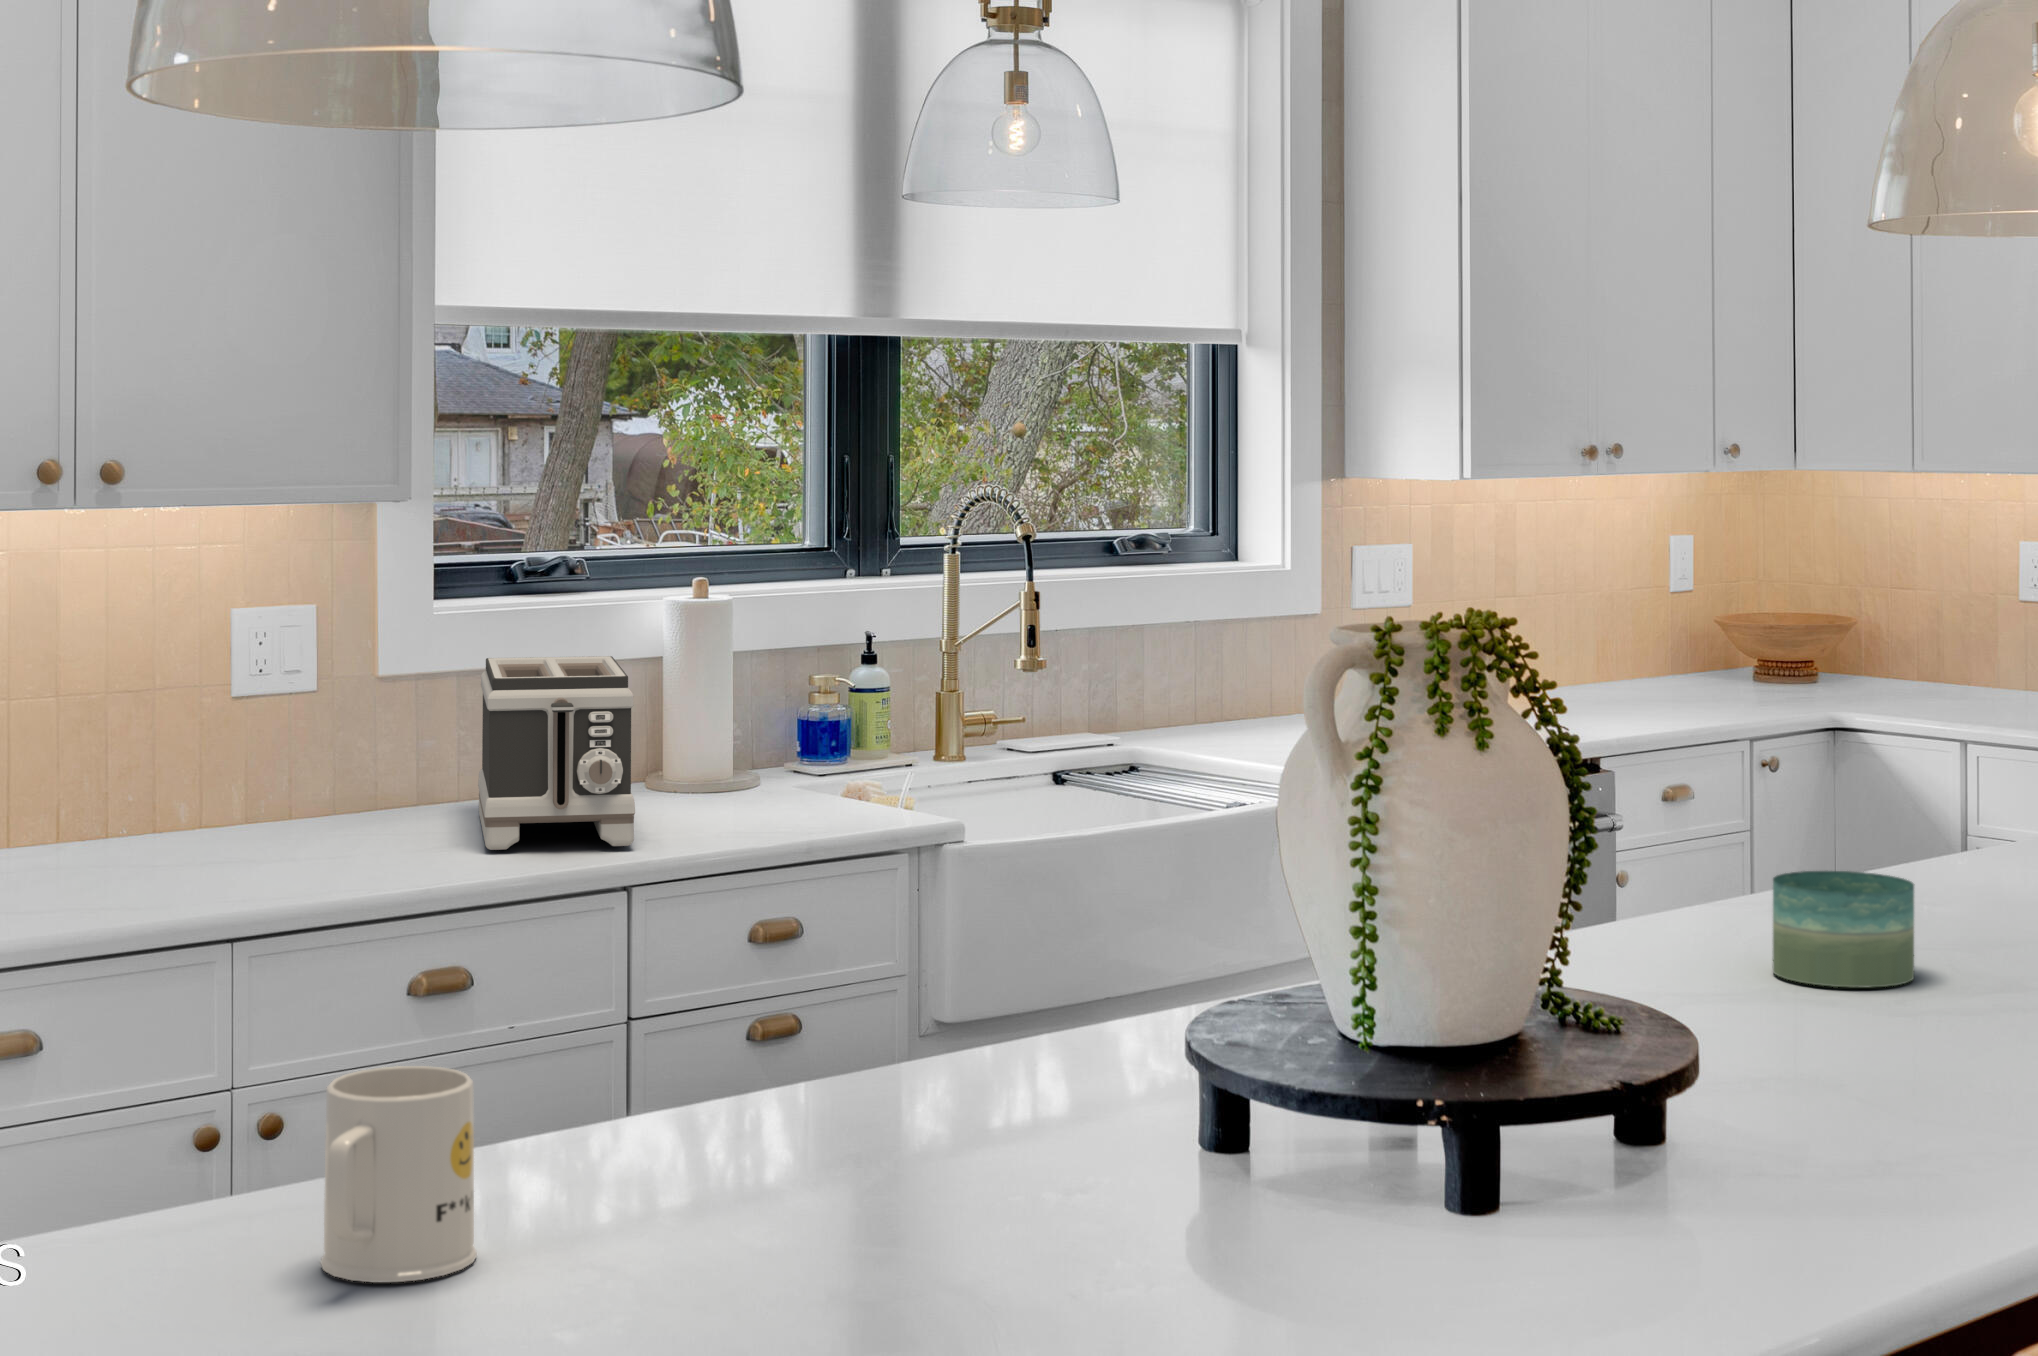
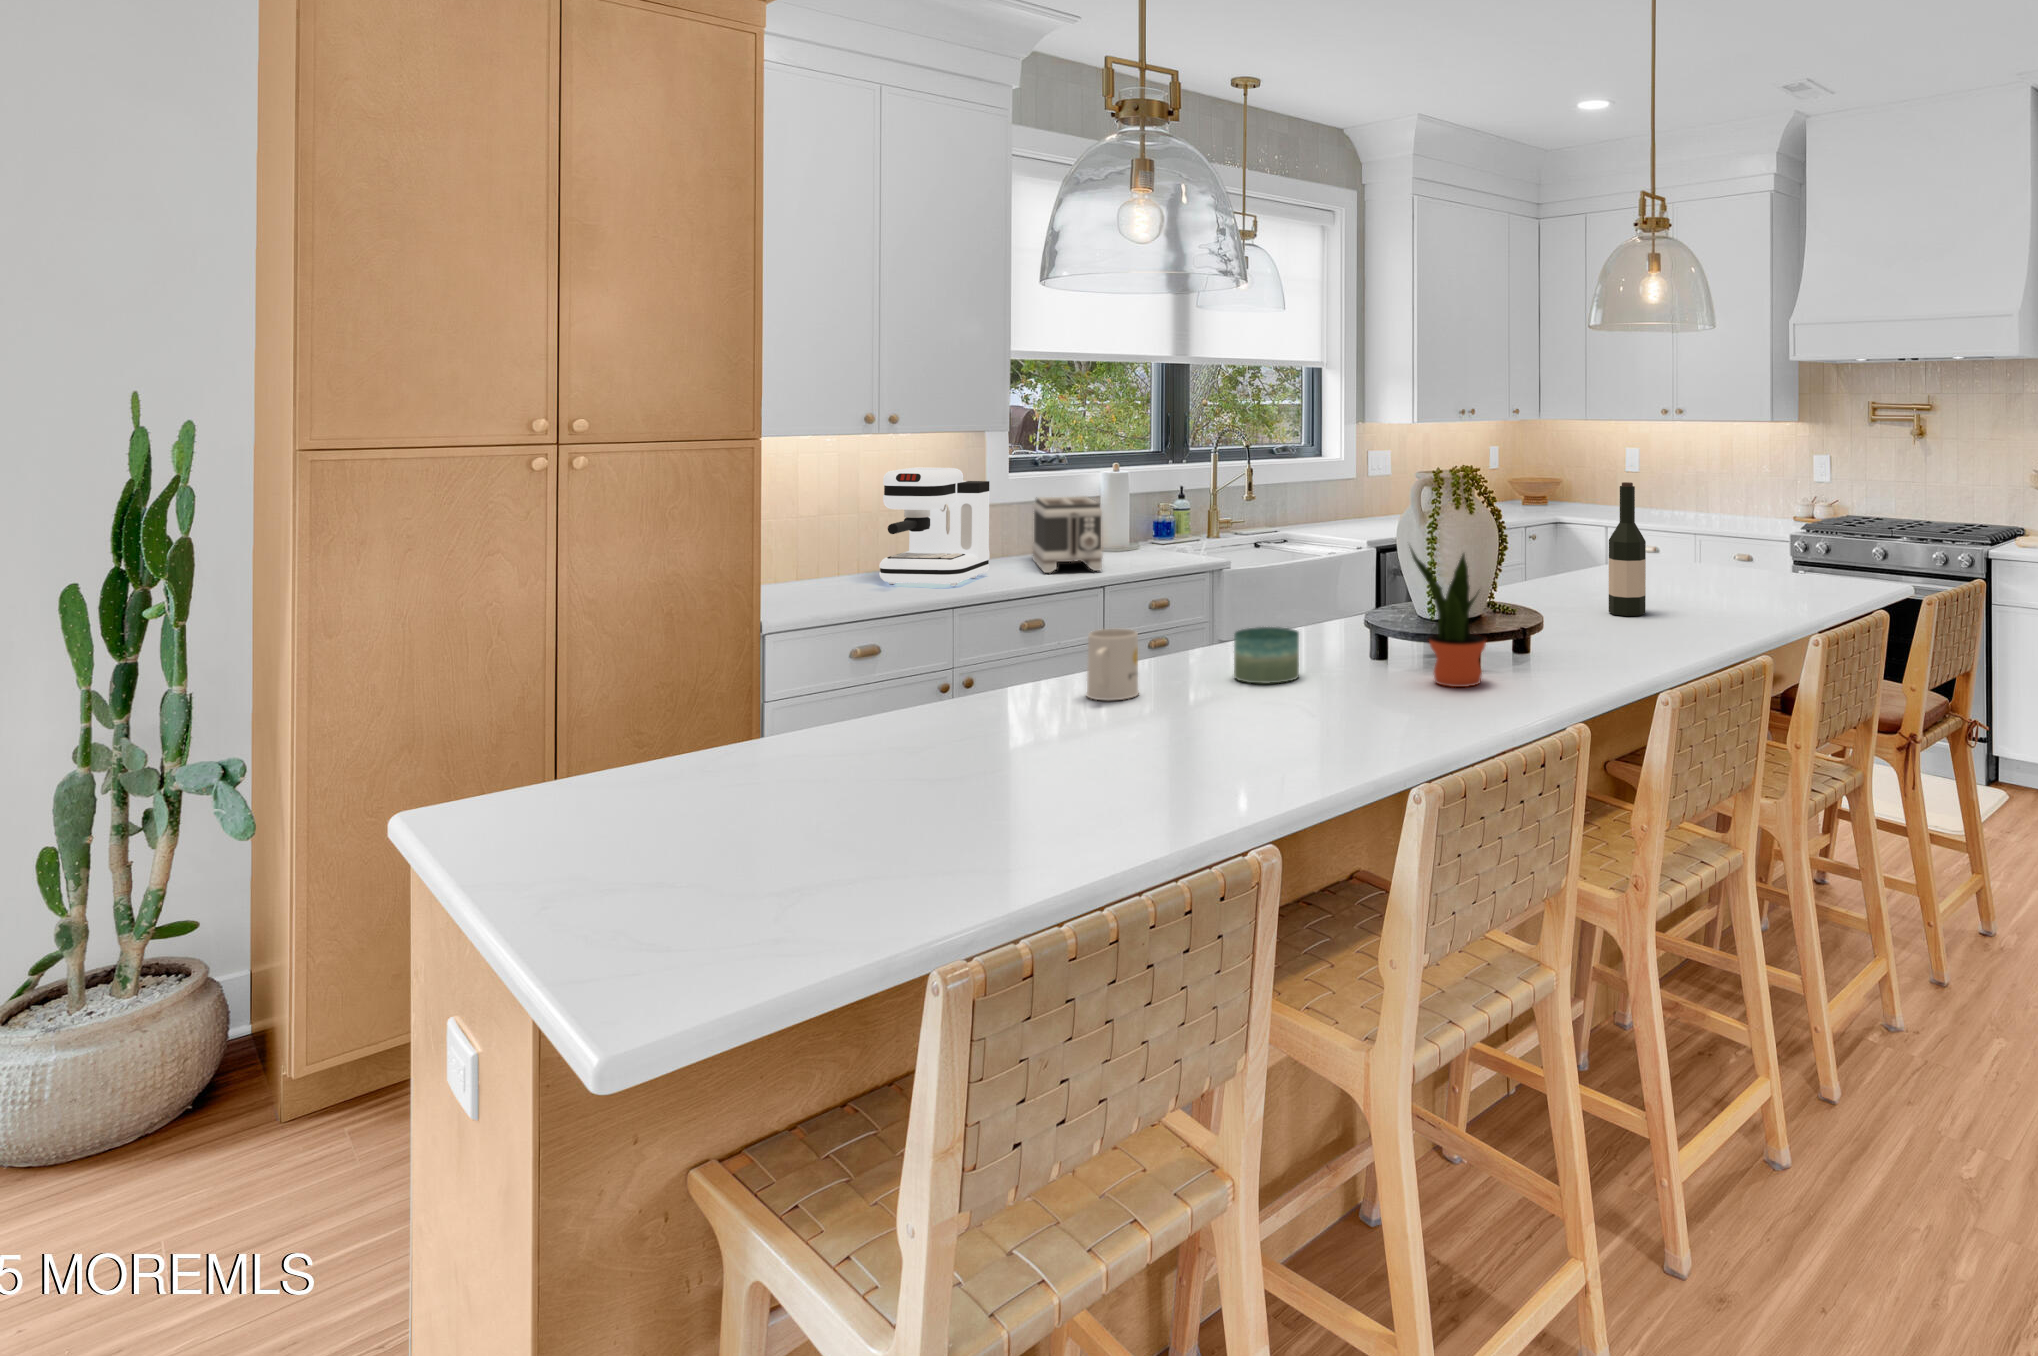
coffee maker: none [69,583,350,881] -> present [879,468,989,585]
wine bottle: none [1919,647,2026,1029] -> present [1609,482,1646,616]
potted plant: none [1272,828,1503,1271] -> present [1411,548,1486,687]
candle: present [1773,871,1914,988] -> present [1234,627,1299,683]

